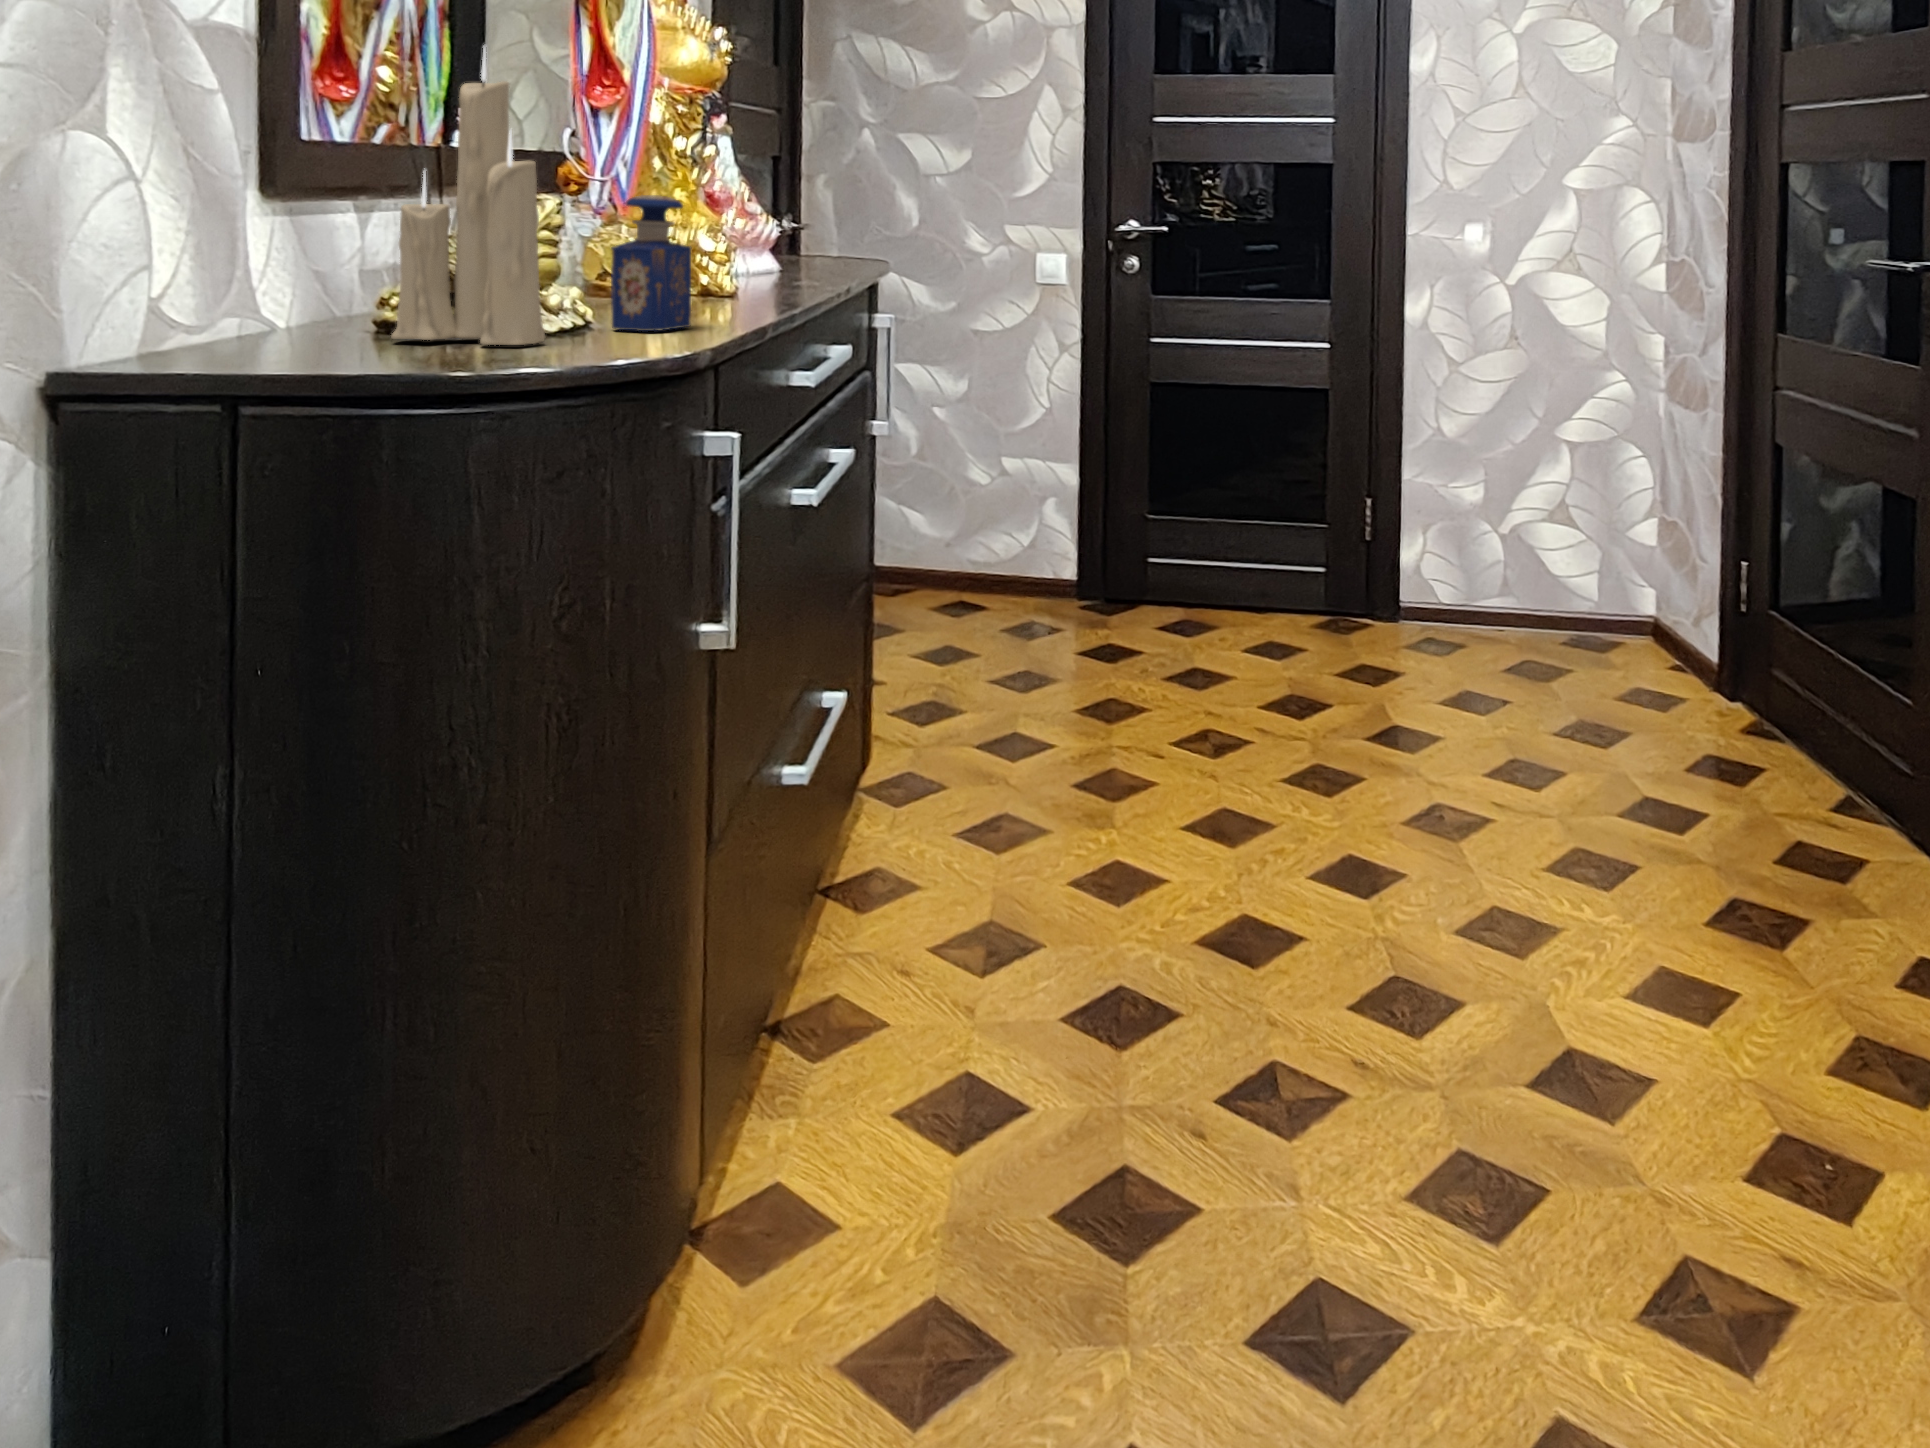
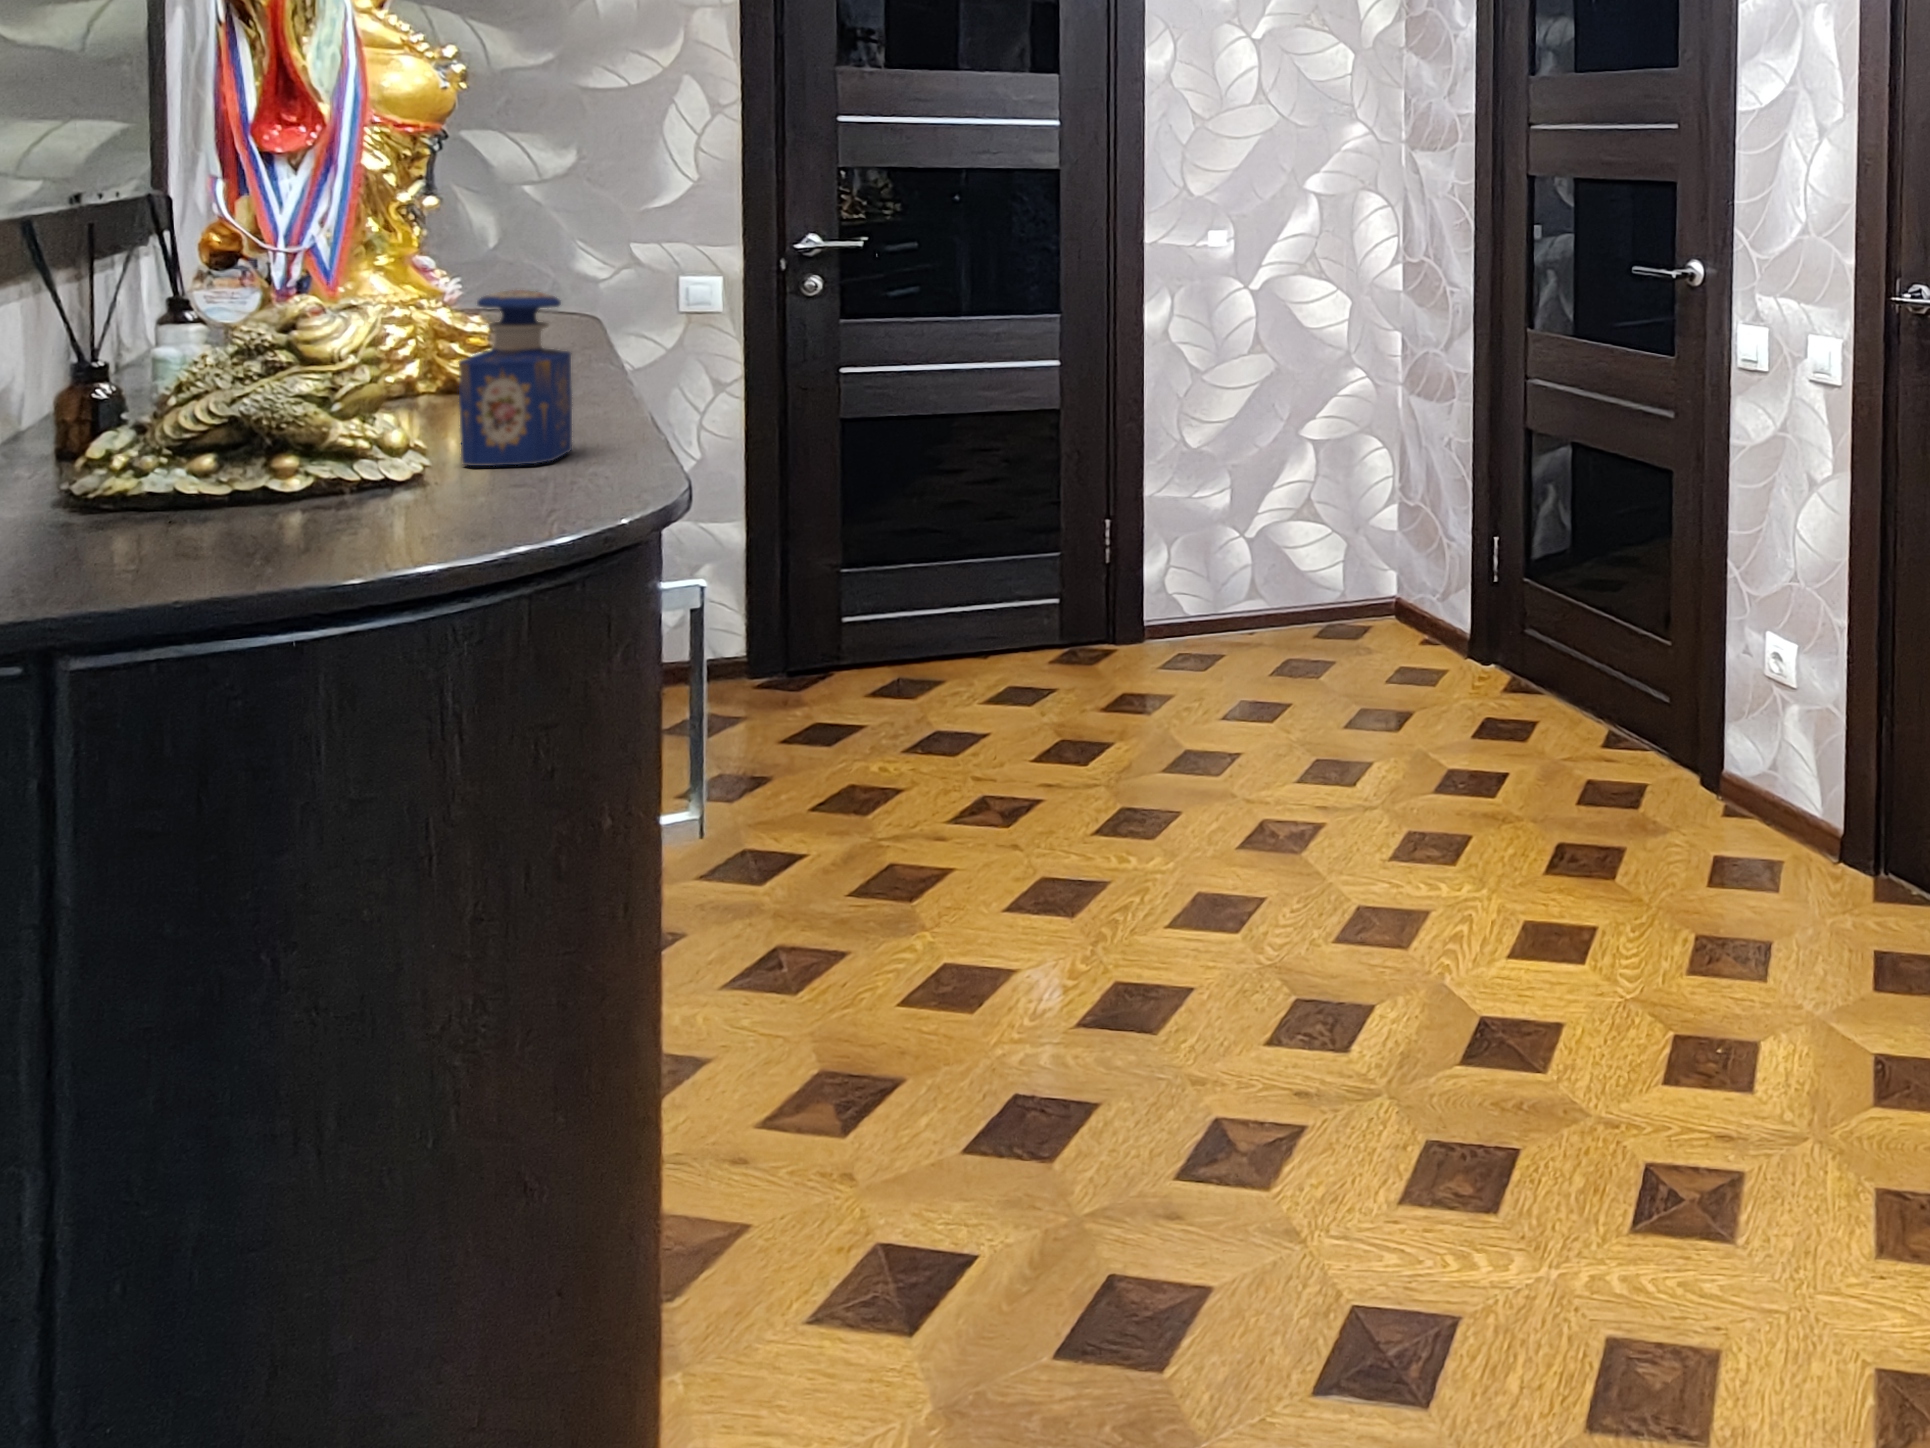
candle: present [391,47,545,345] -> none [166,89,429,520]

